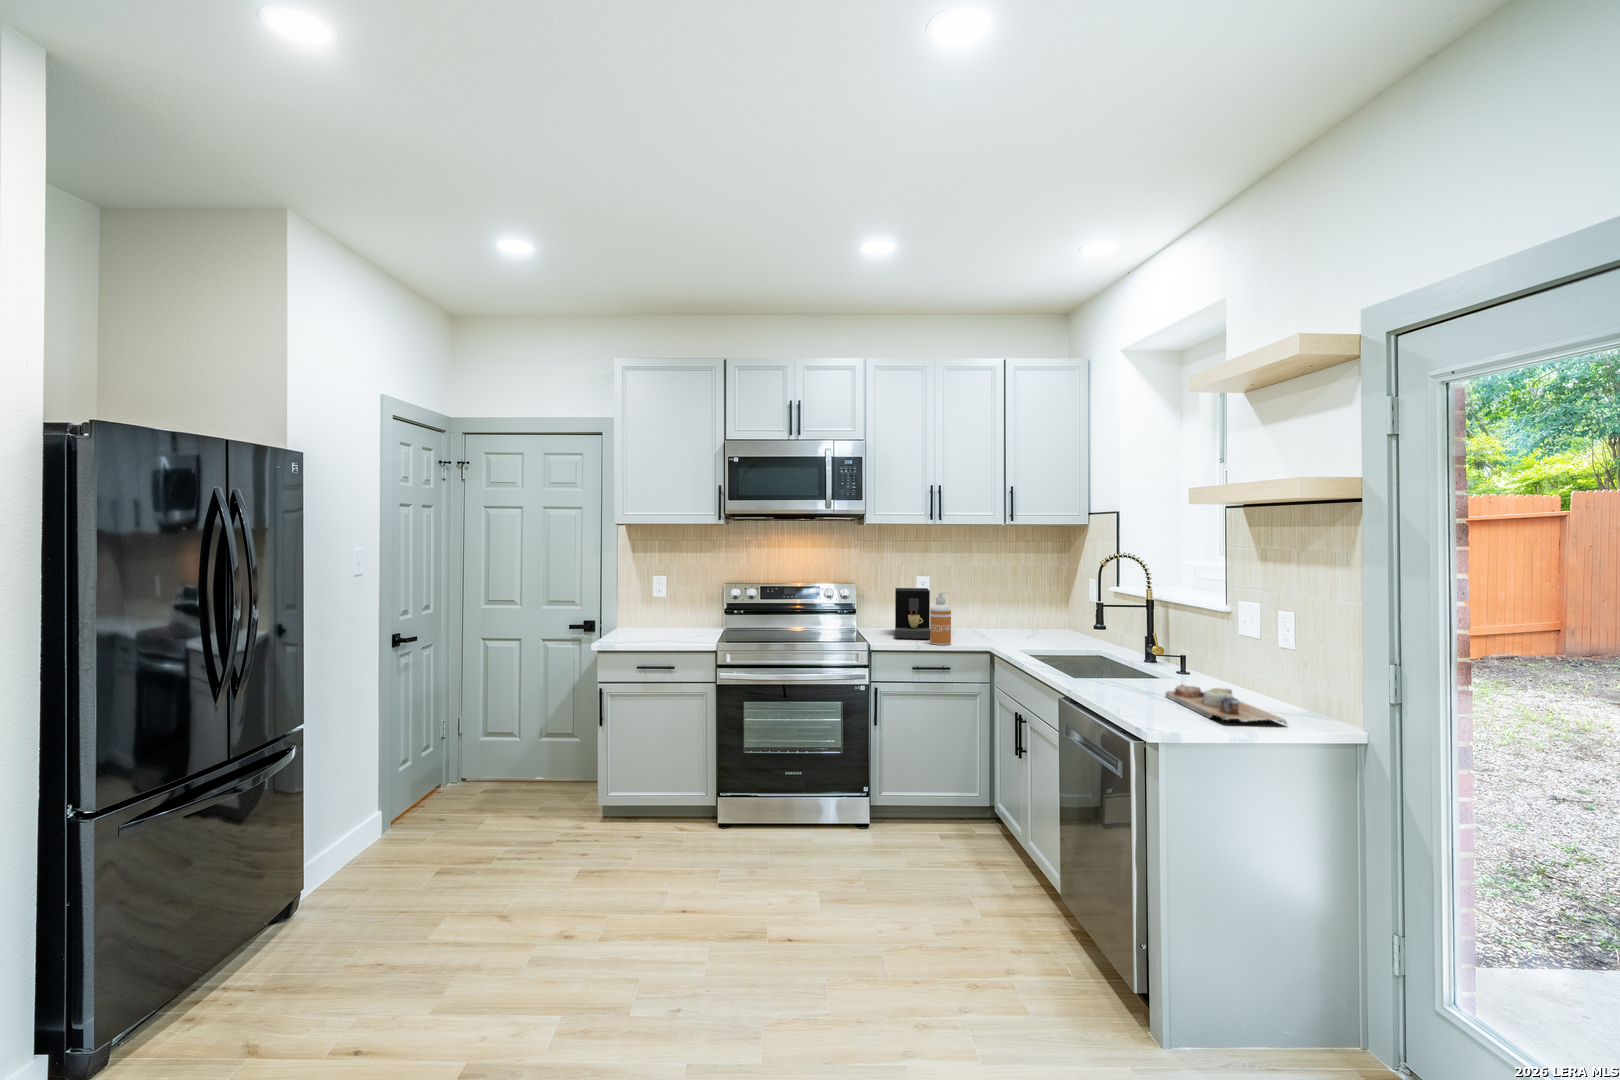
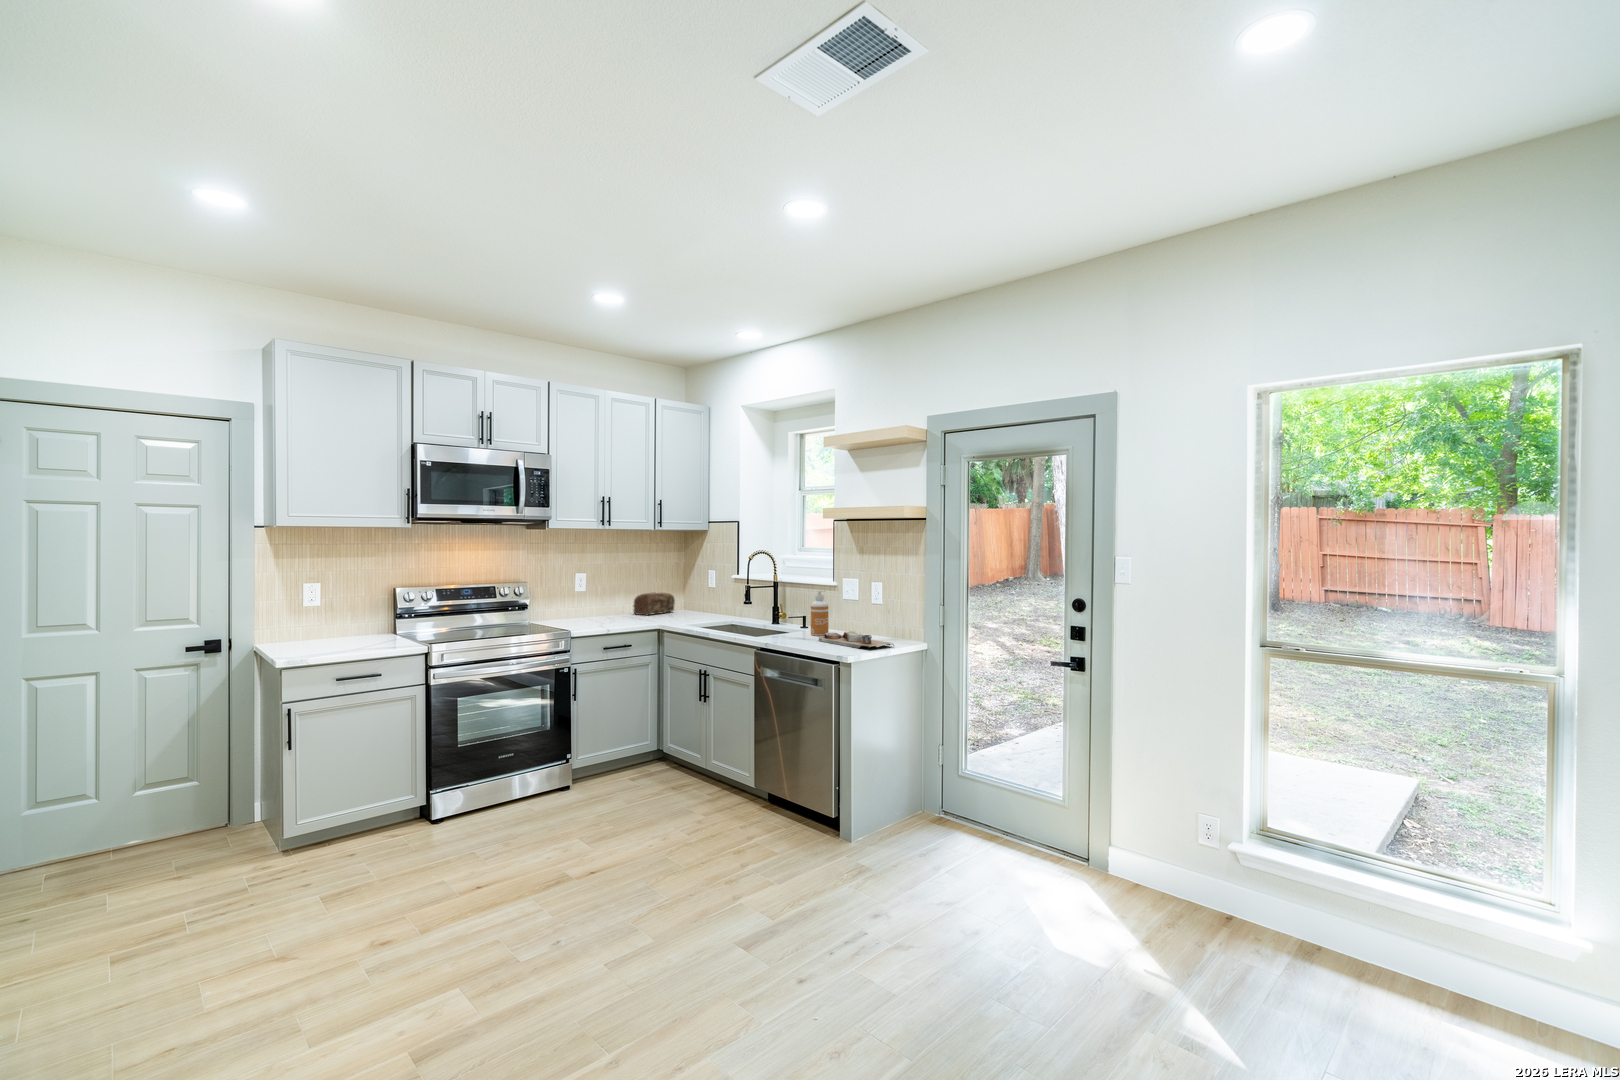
coffee maker: present [895,588,930,639] -> none [562,583,608,626]
soap dispenser: present [930,592,951,645] -> present [811,590,829,636]
bread loaf: none [988,605,1045,634] -> present [633,593,675,615]

